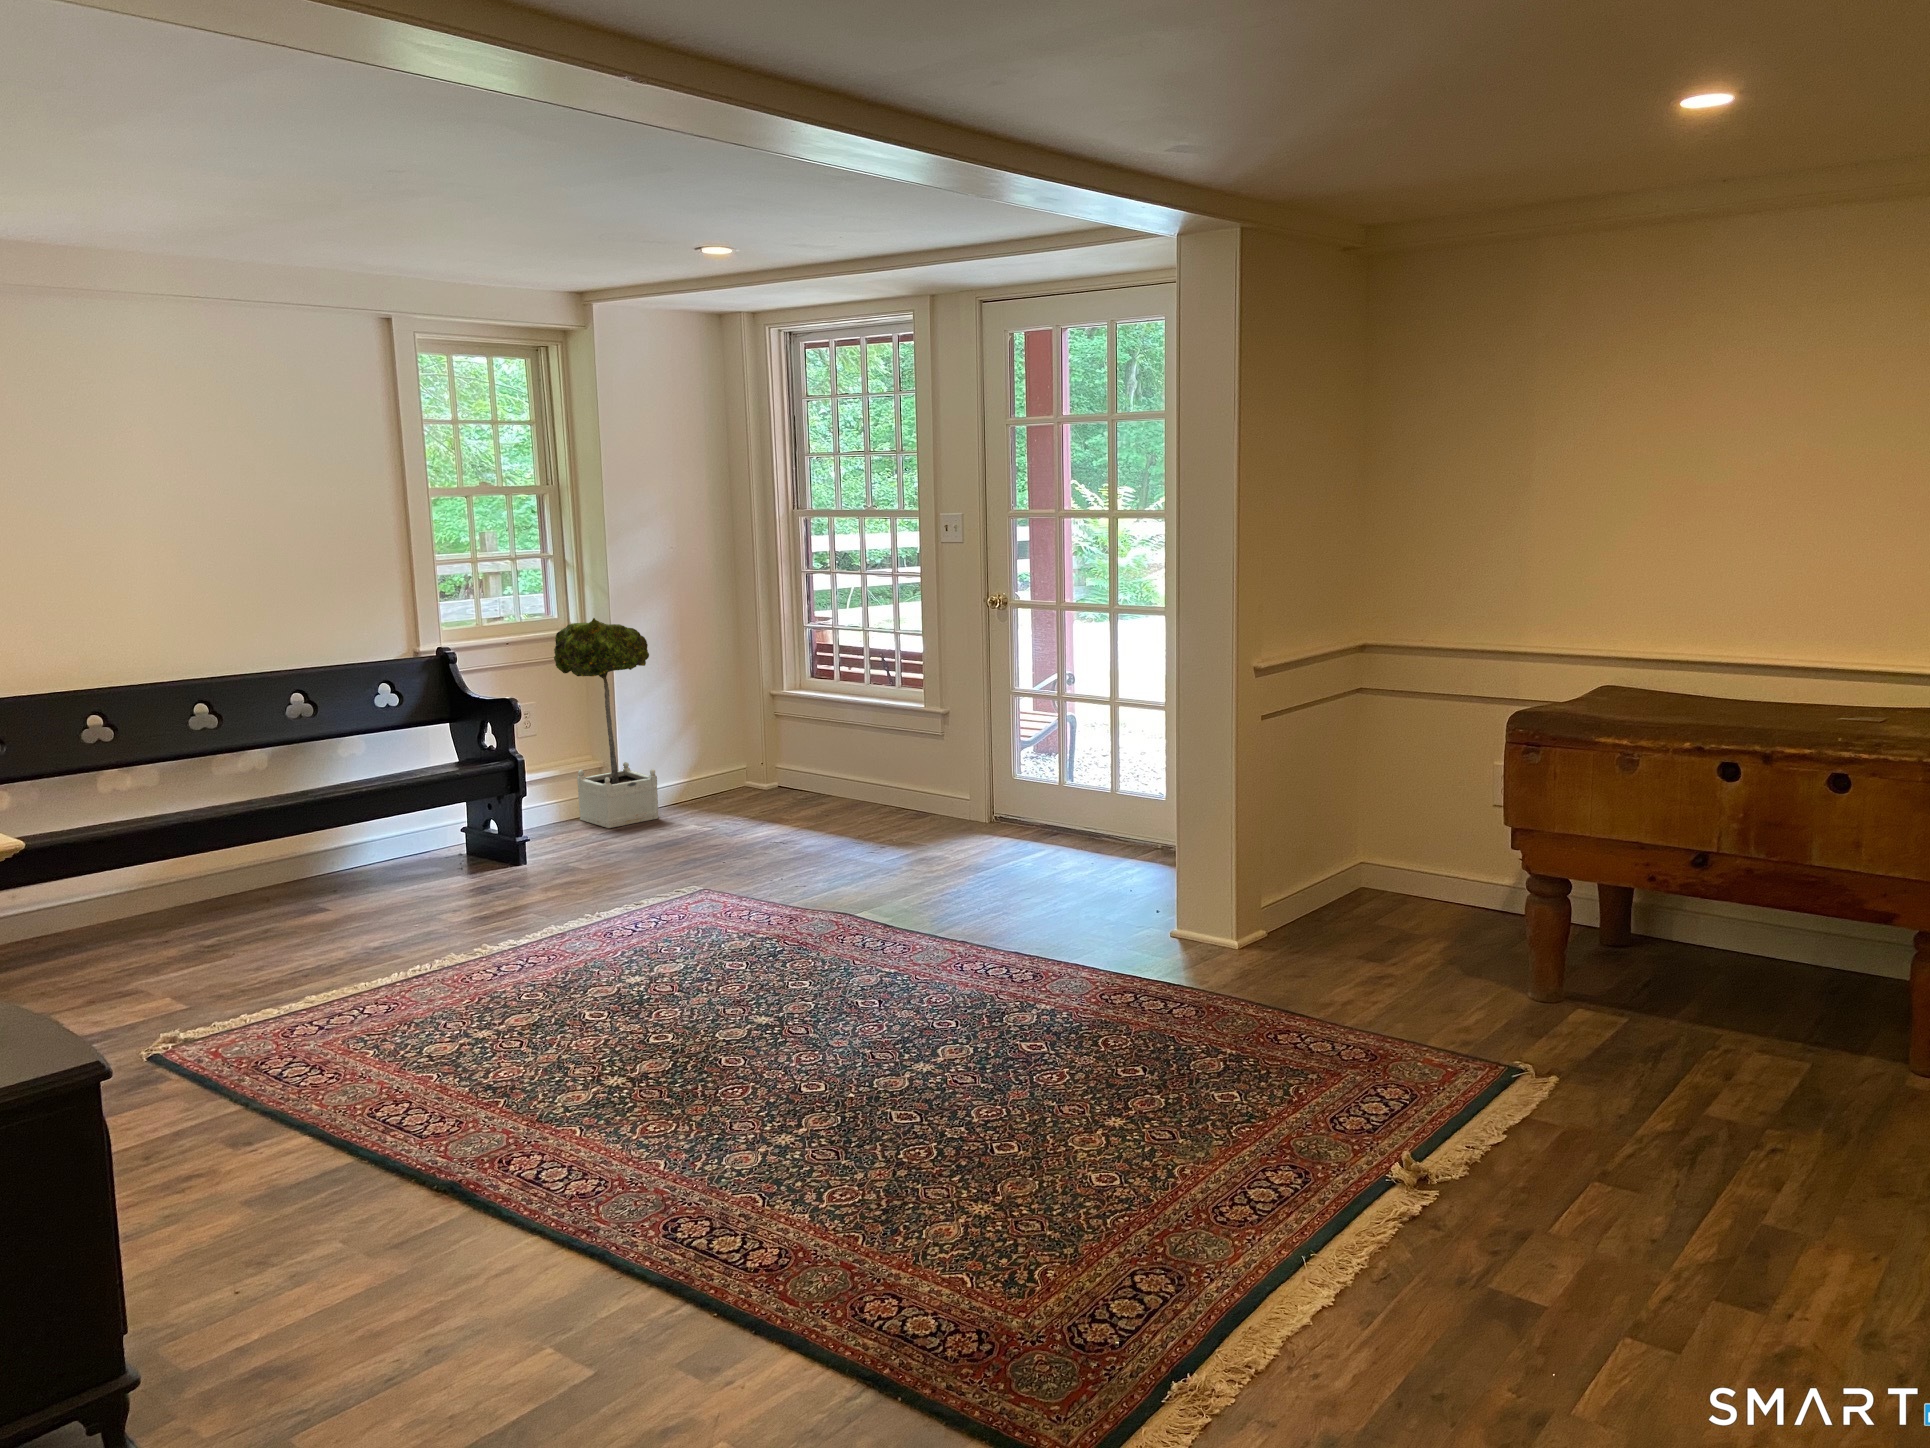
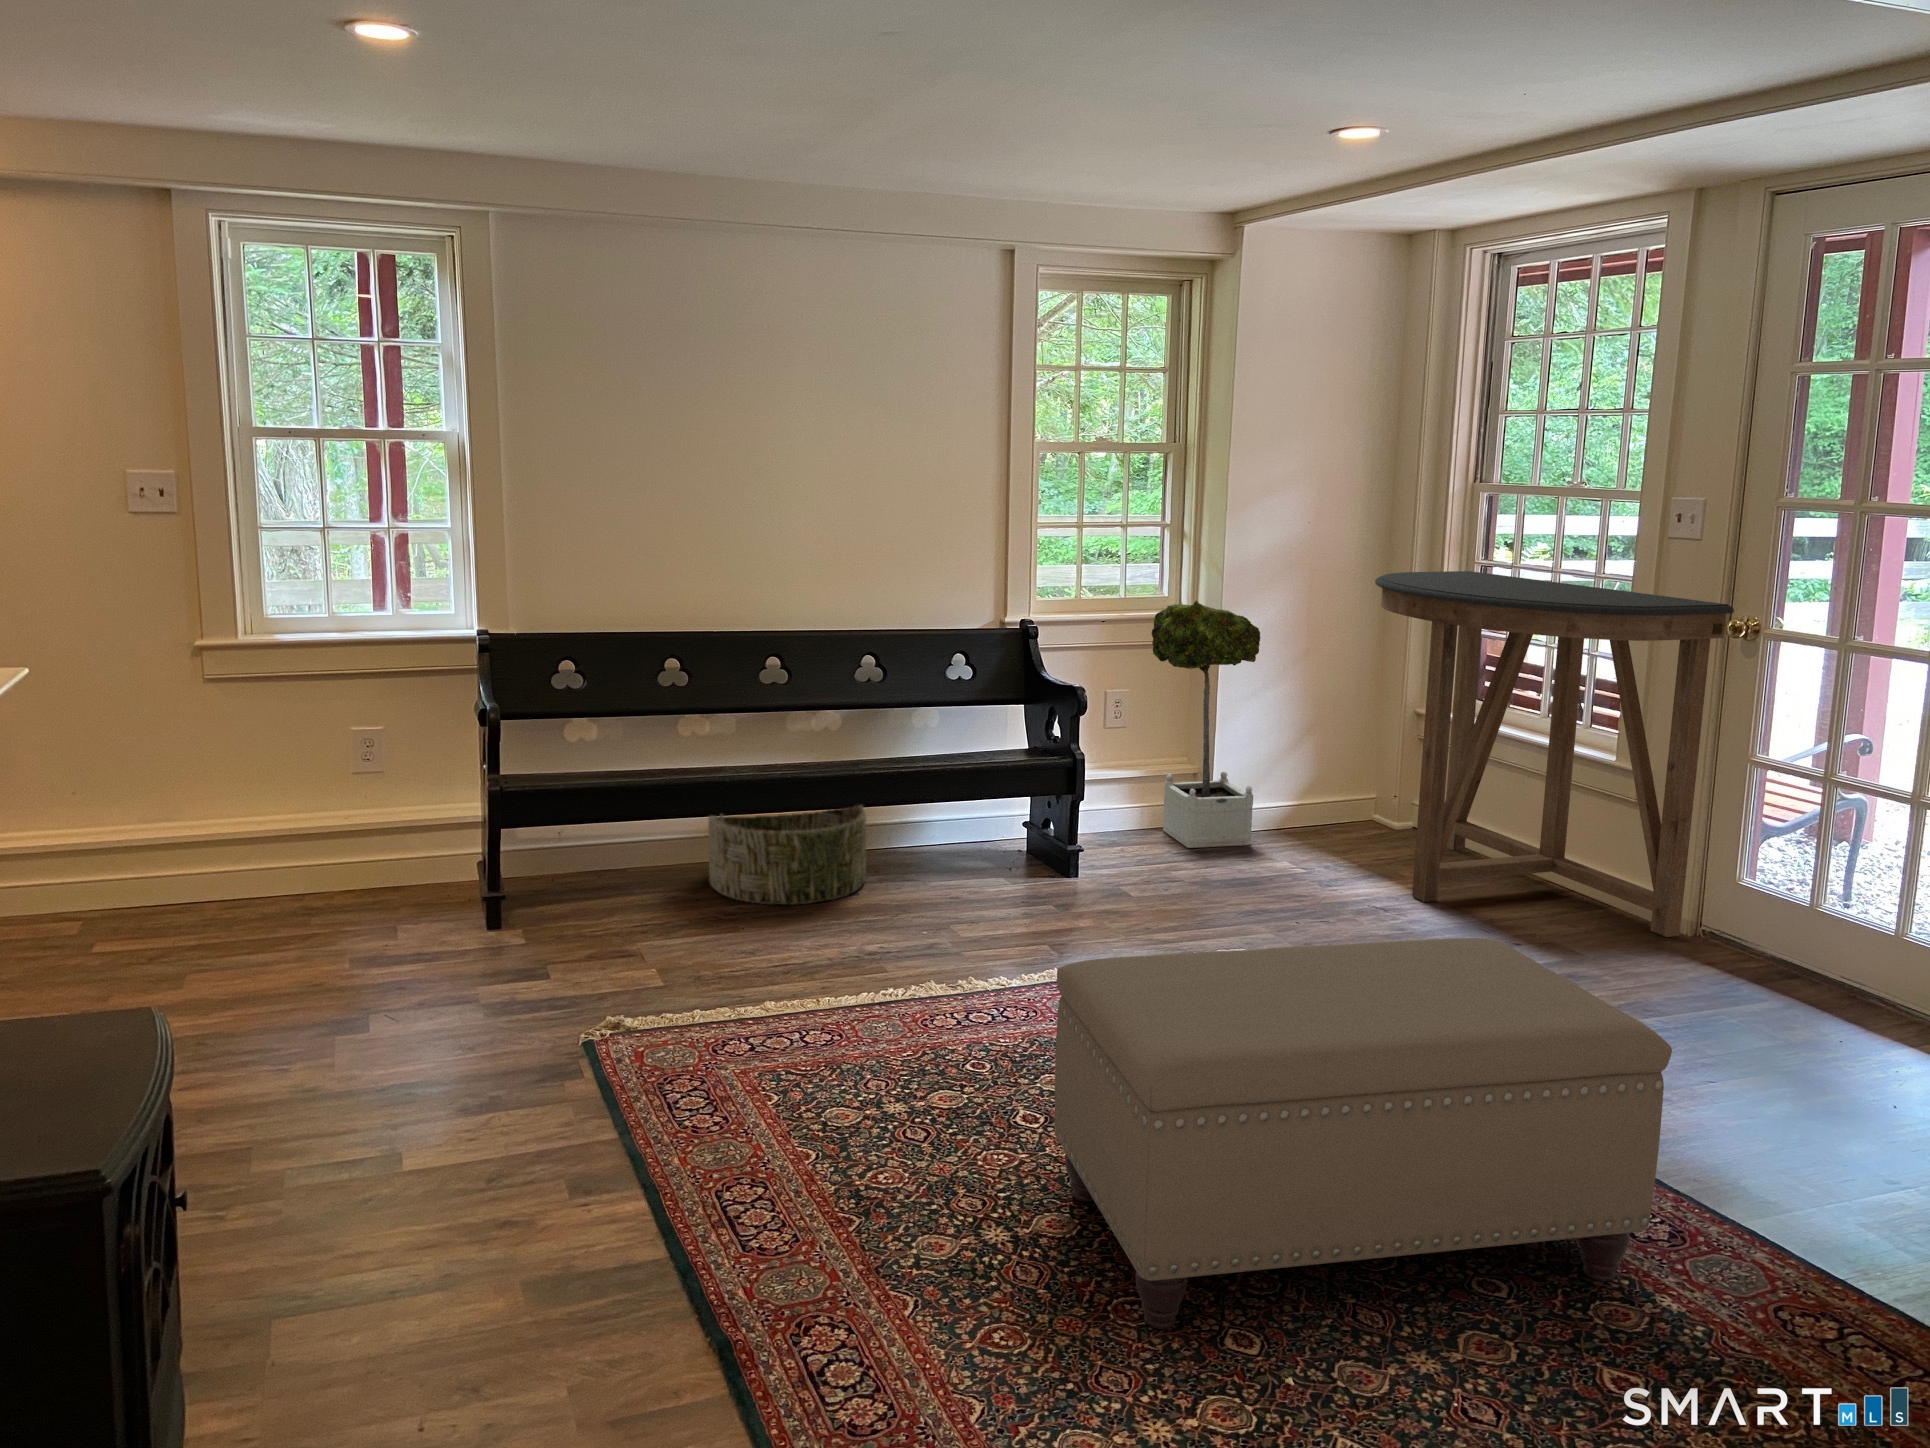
console table: none [737,579,991,833] -> present [1375,571,1734,937]
basket: none [157,811,331,935] -> present [708,805,866,905]
ottoman: none [627,814,1028,1096] -> present [1054,938,1672,1329]

